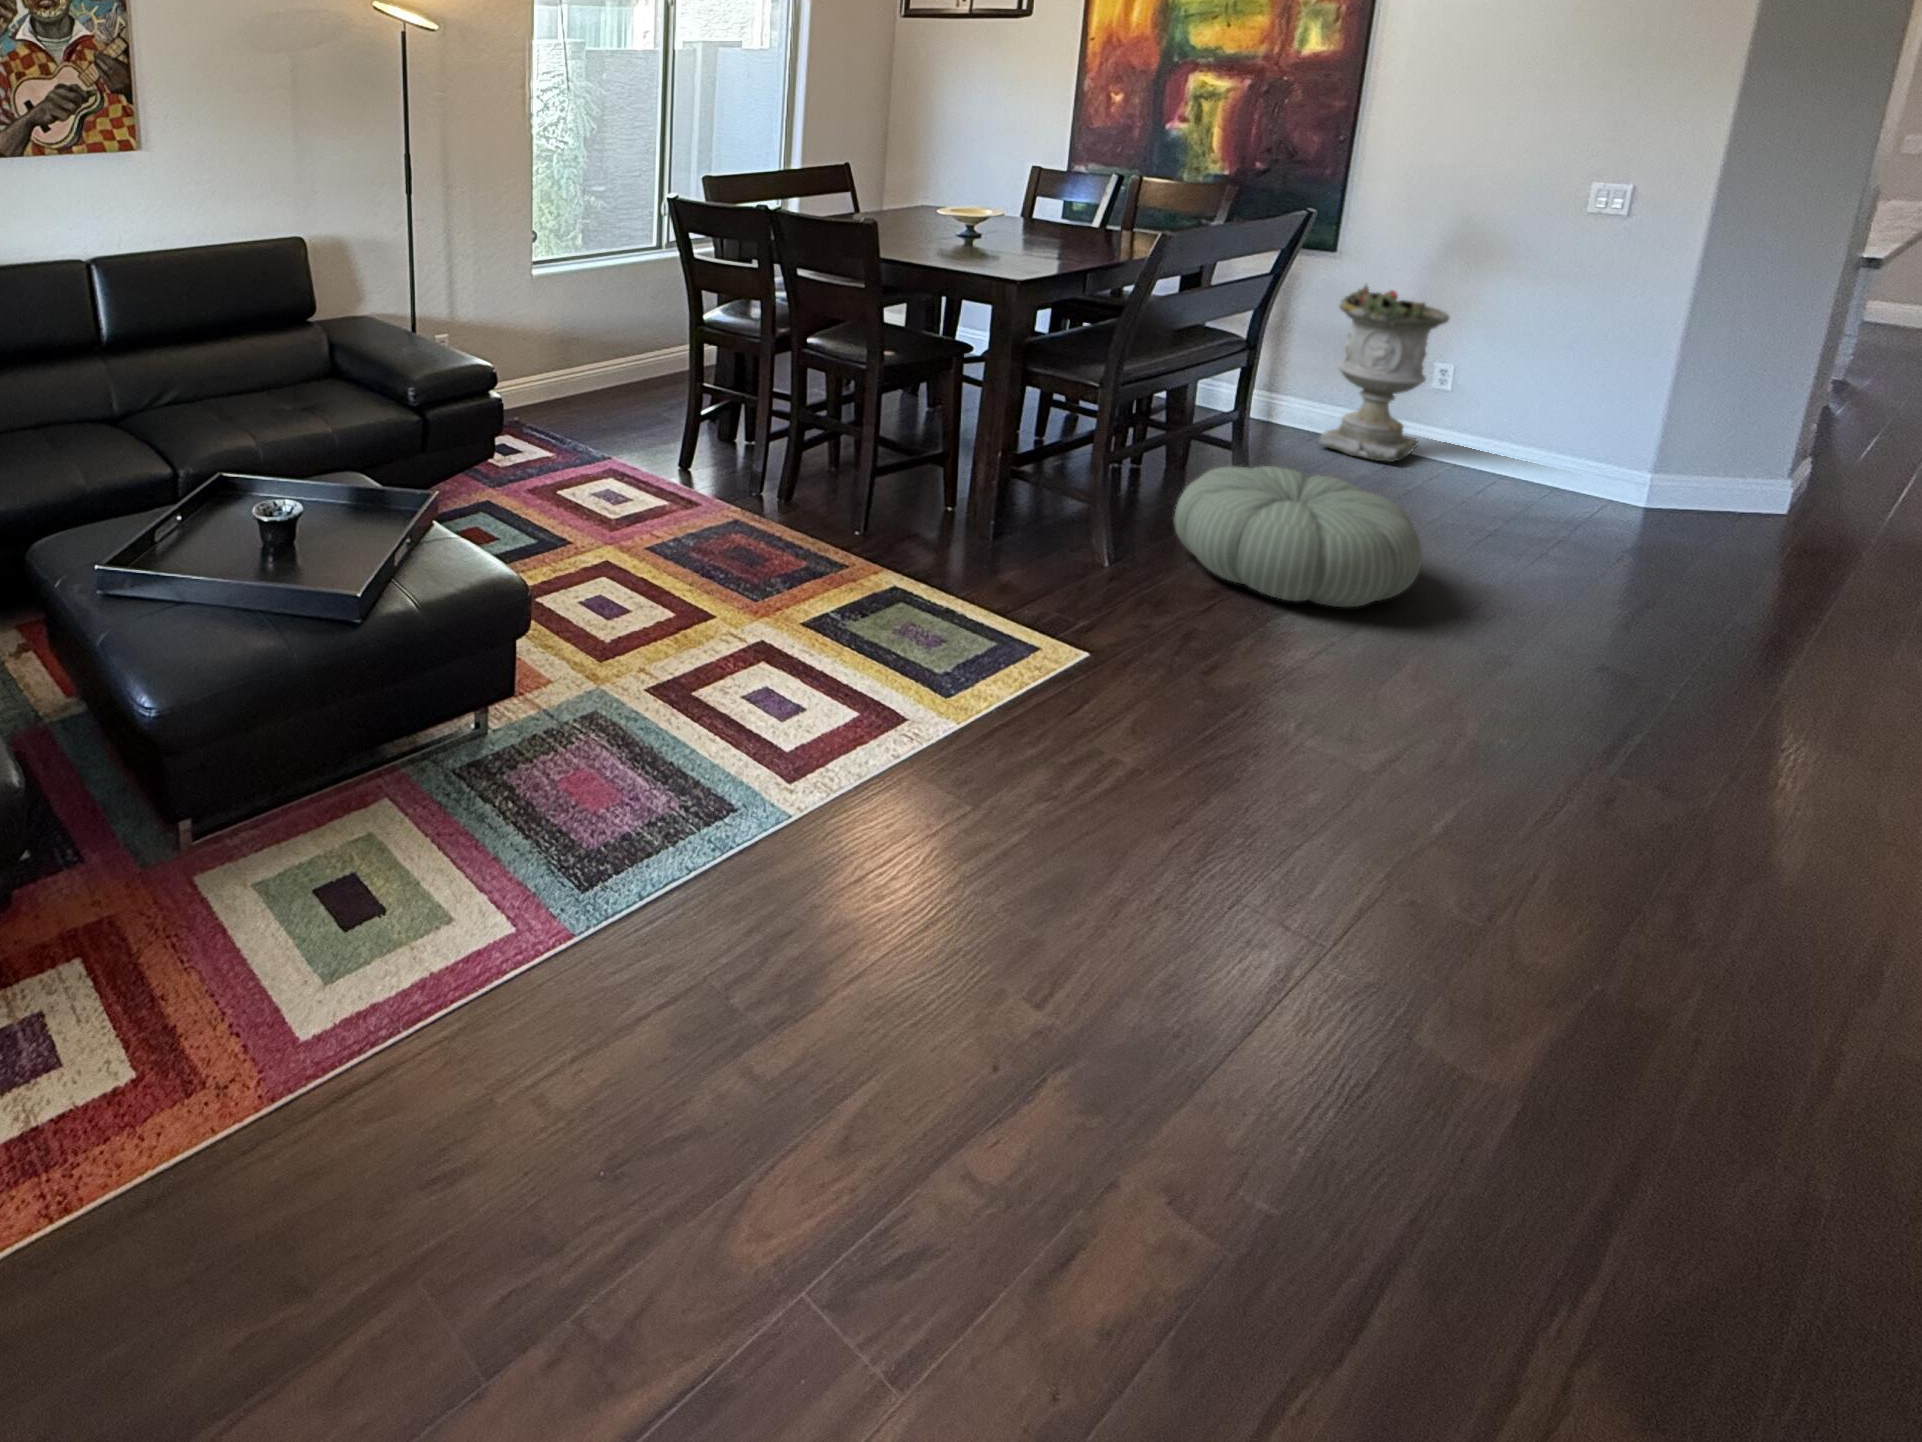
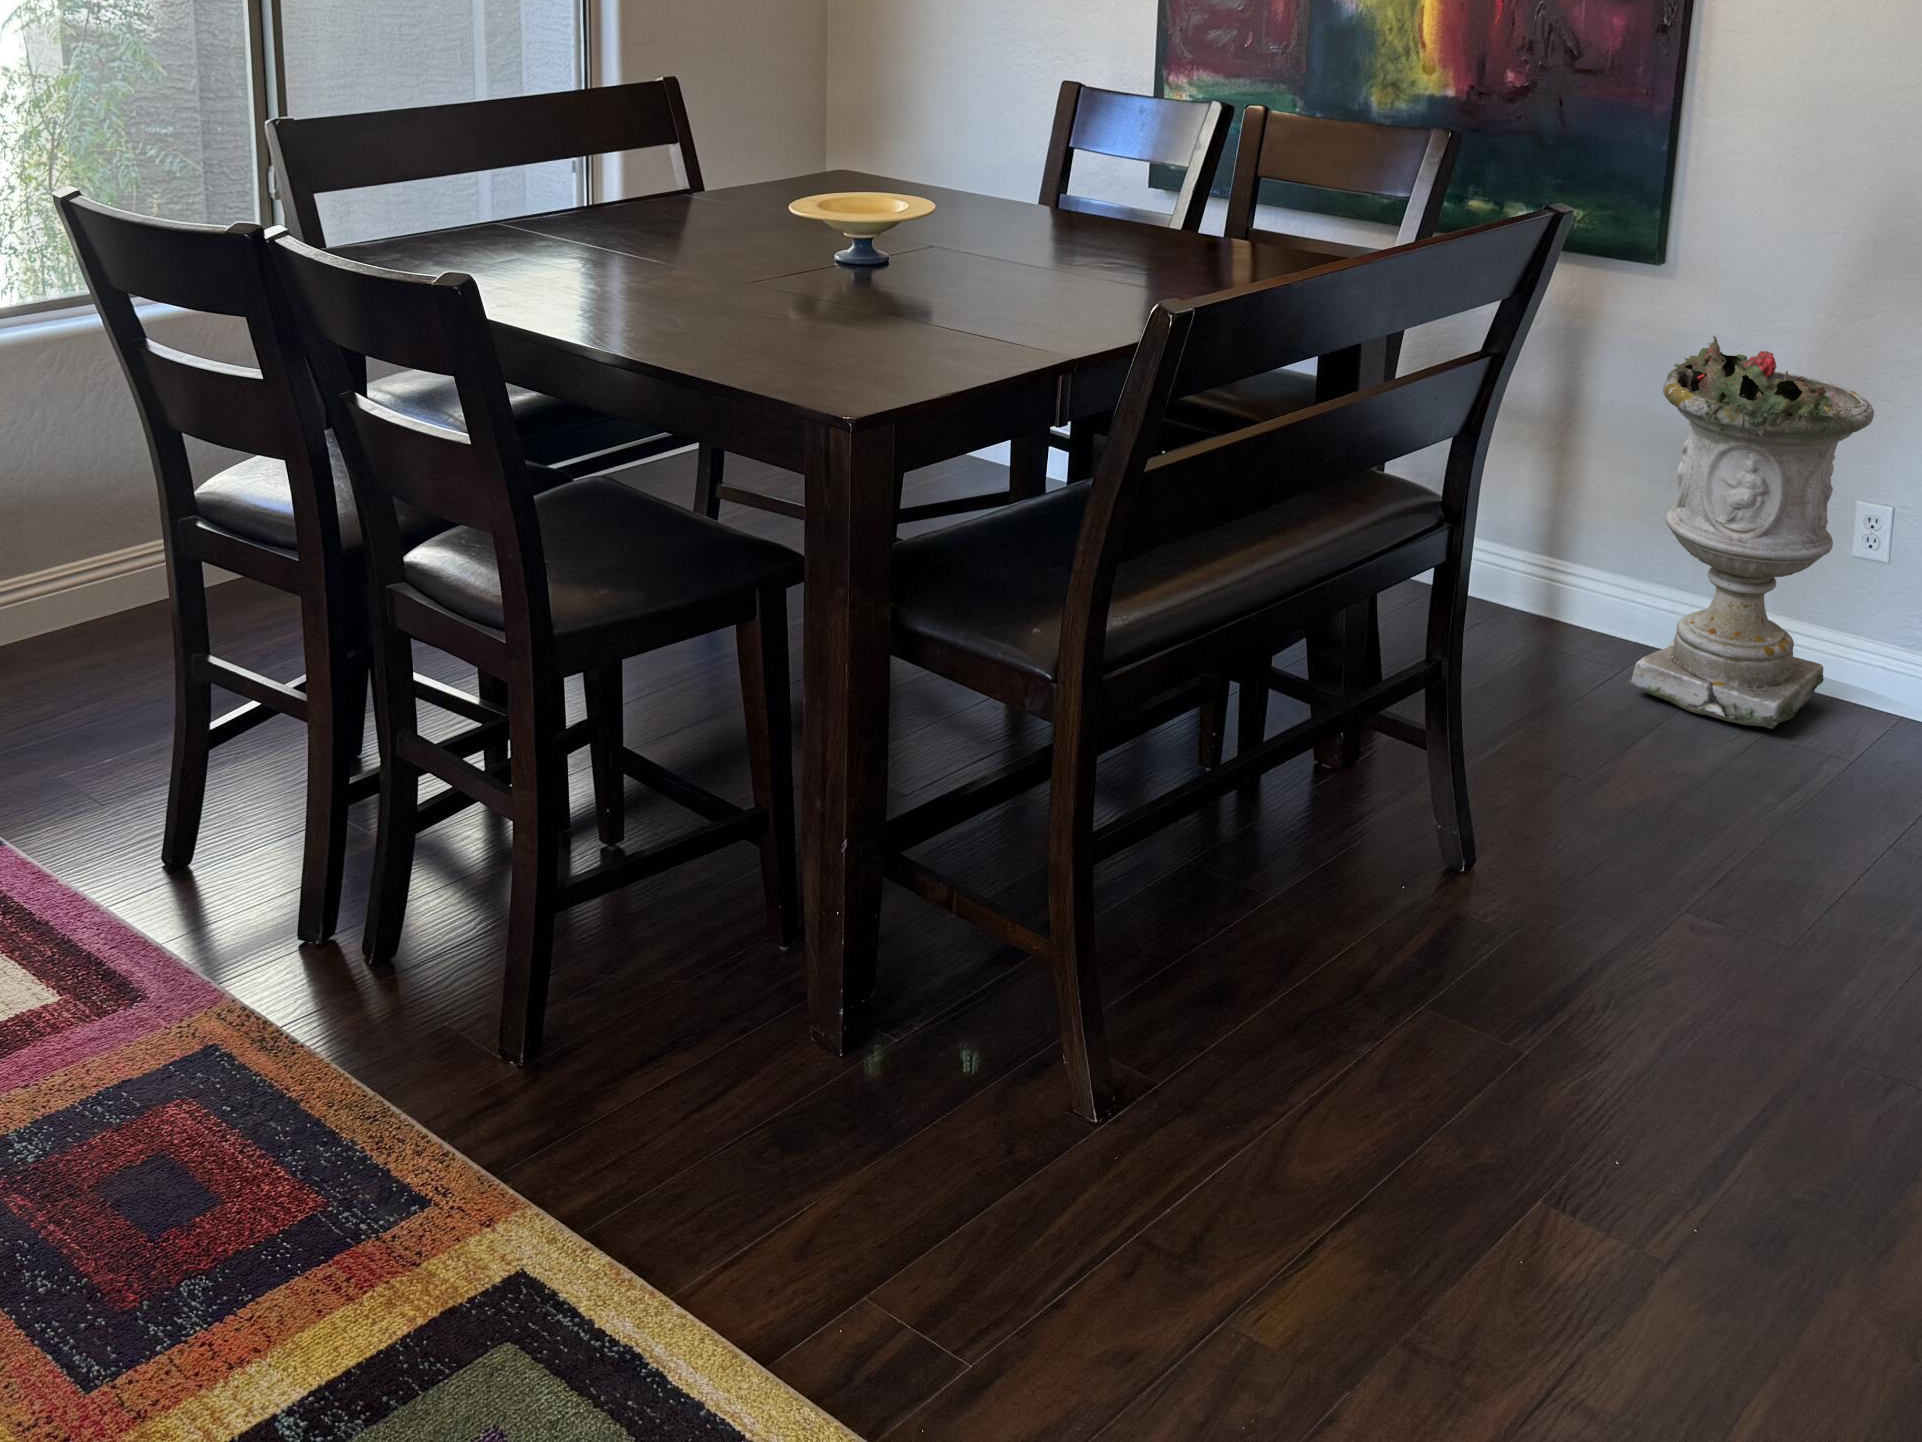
pouf: present [1174,466,1422,607] -> none [1253,834,1793,1250]

